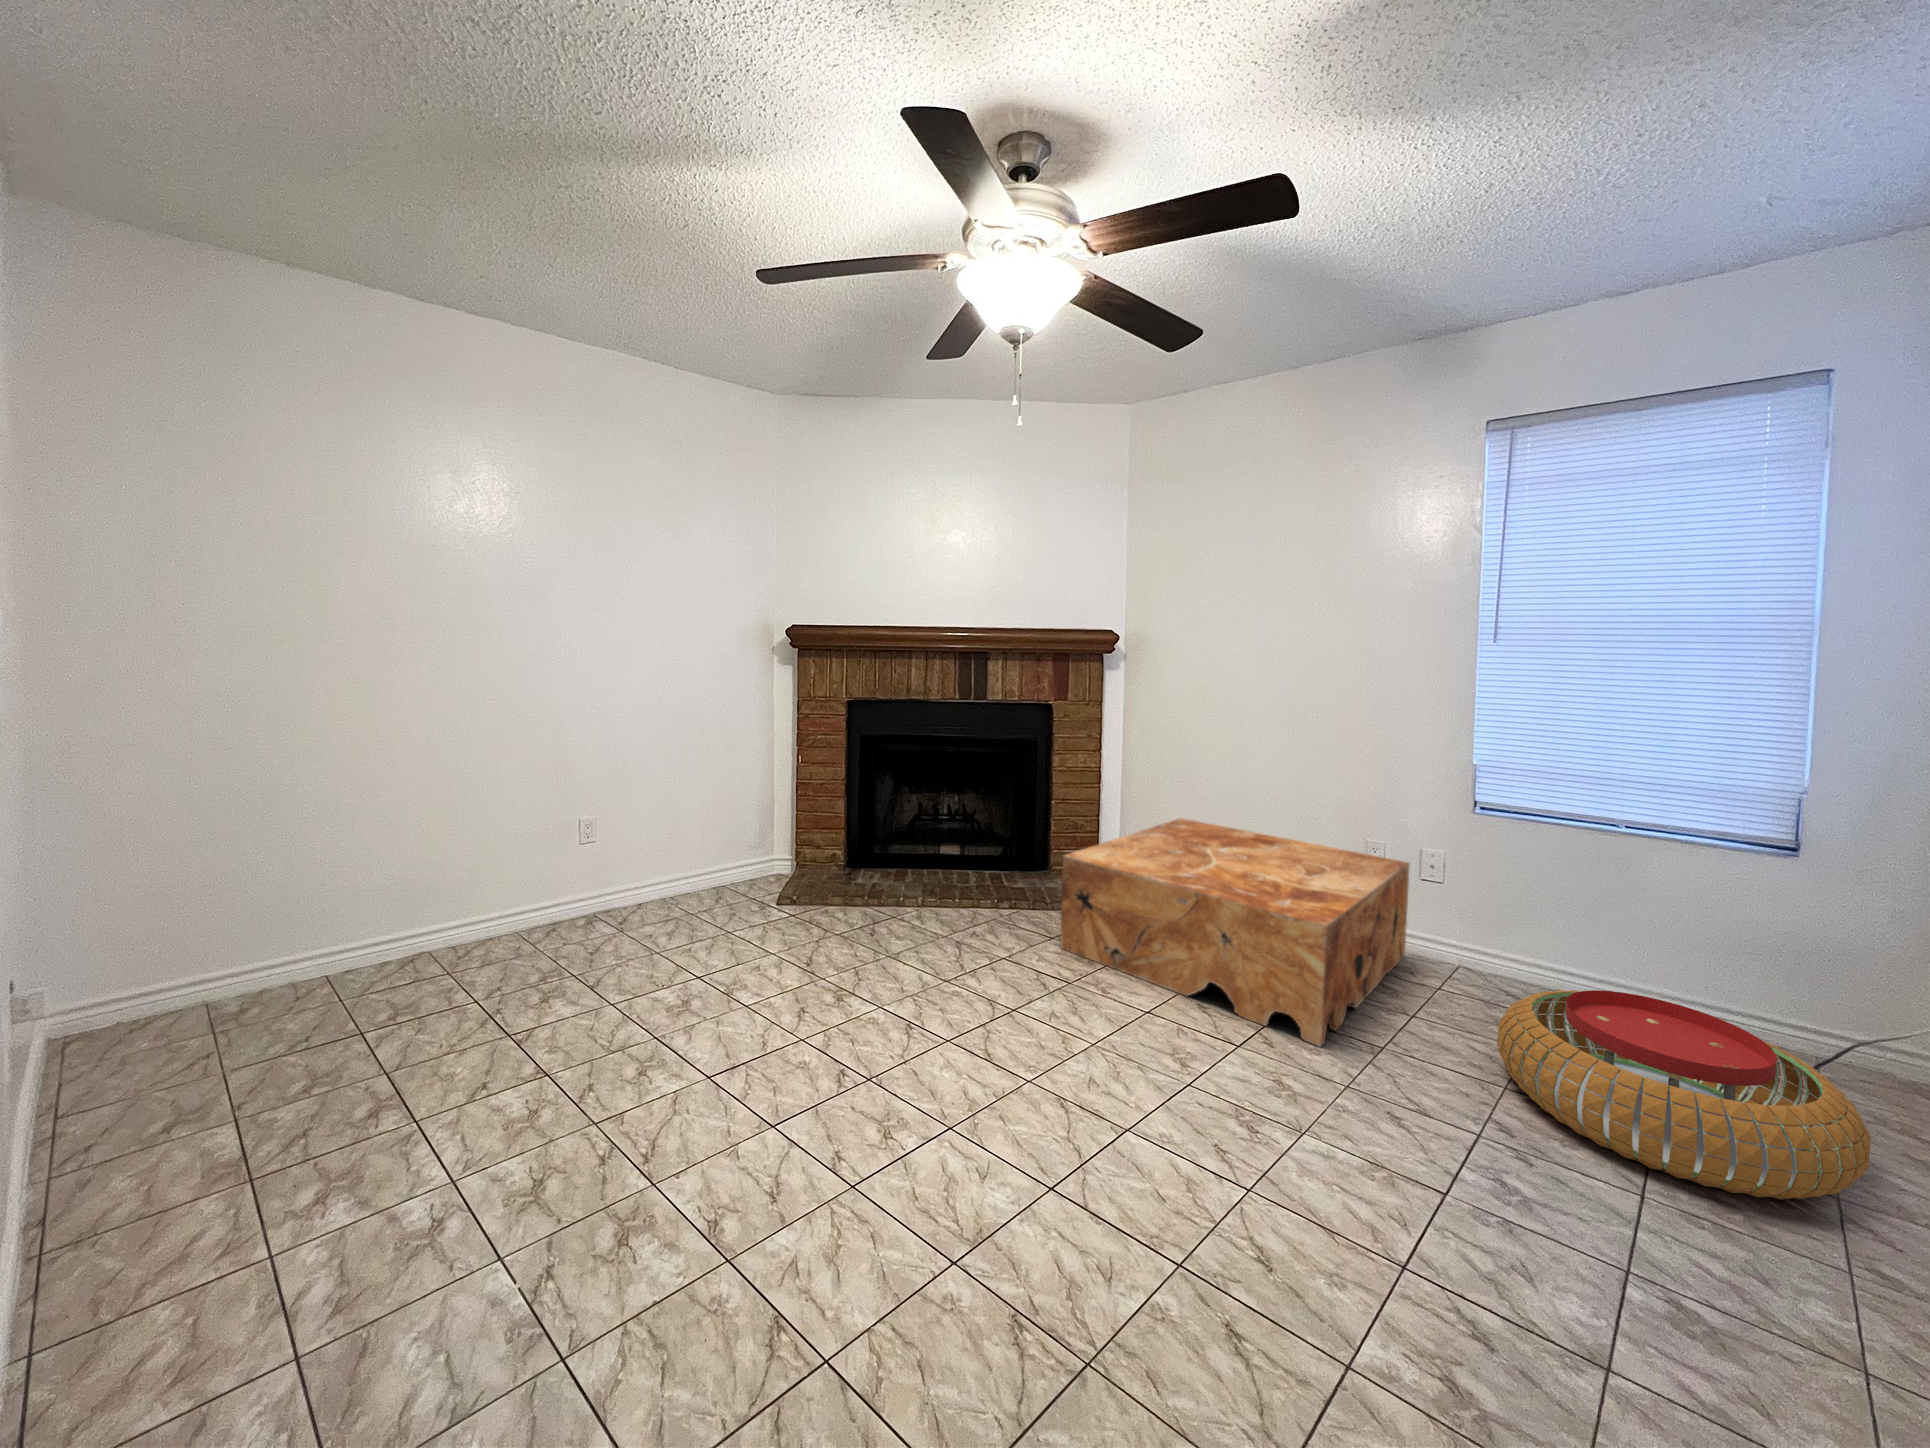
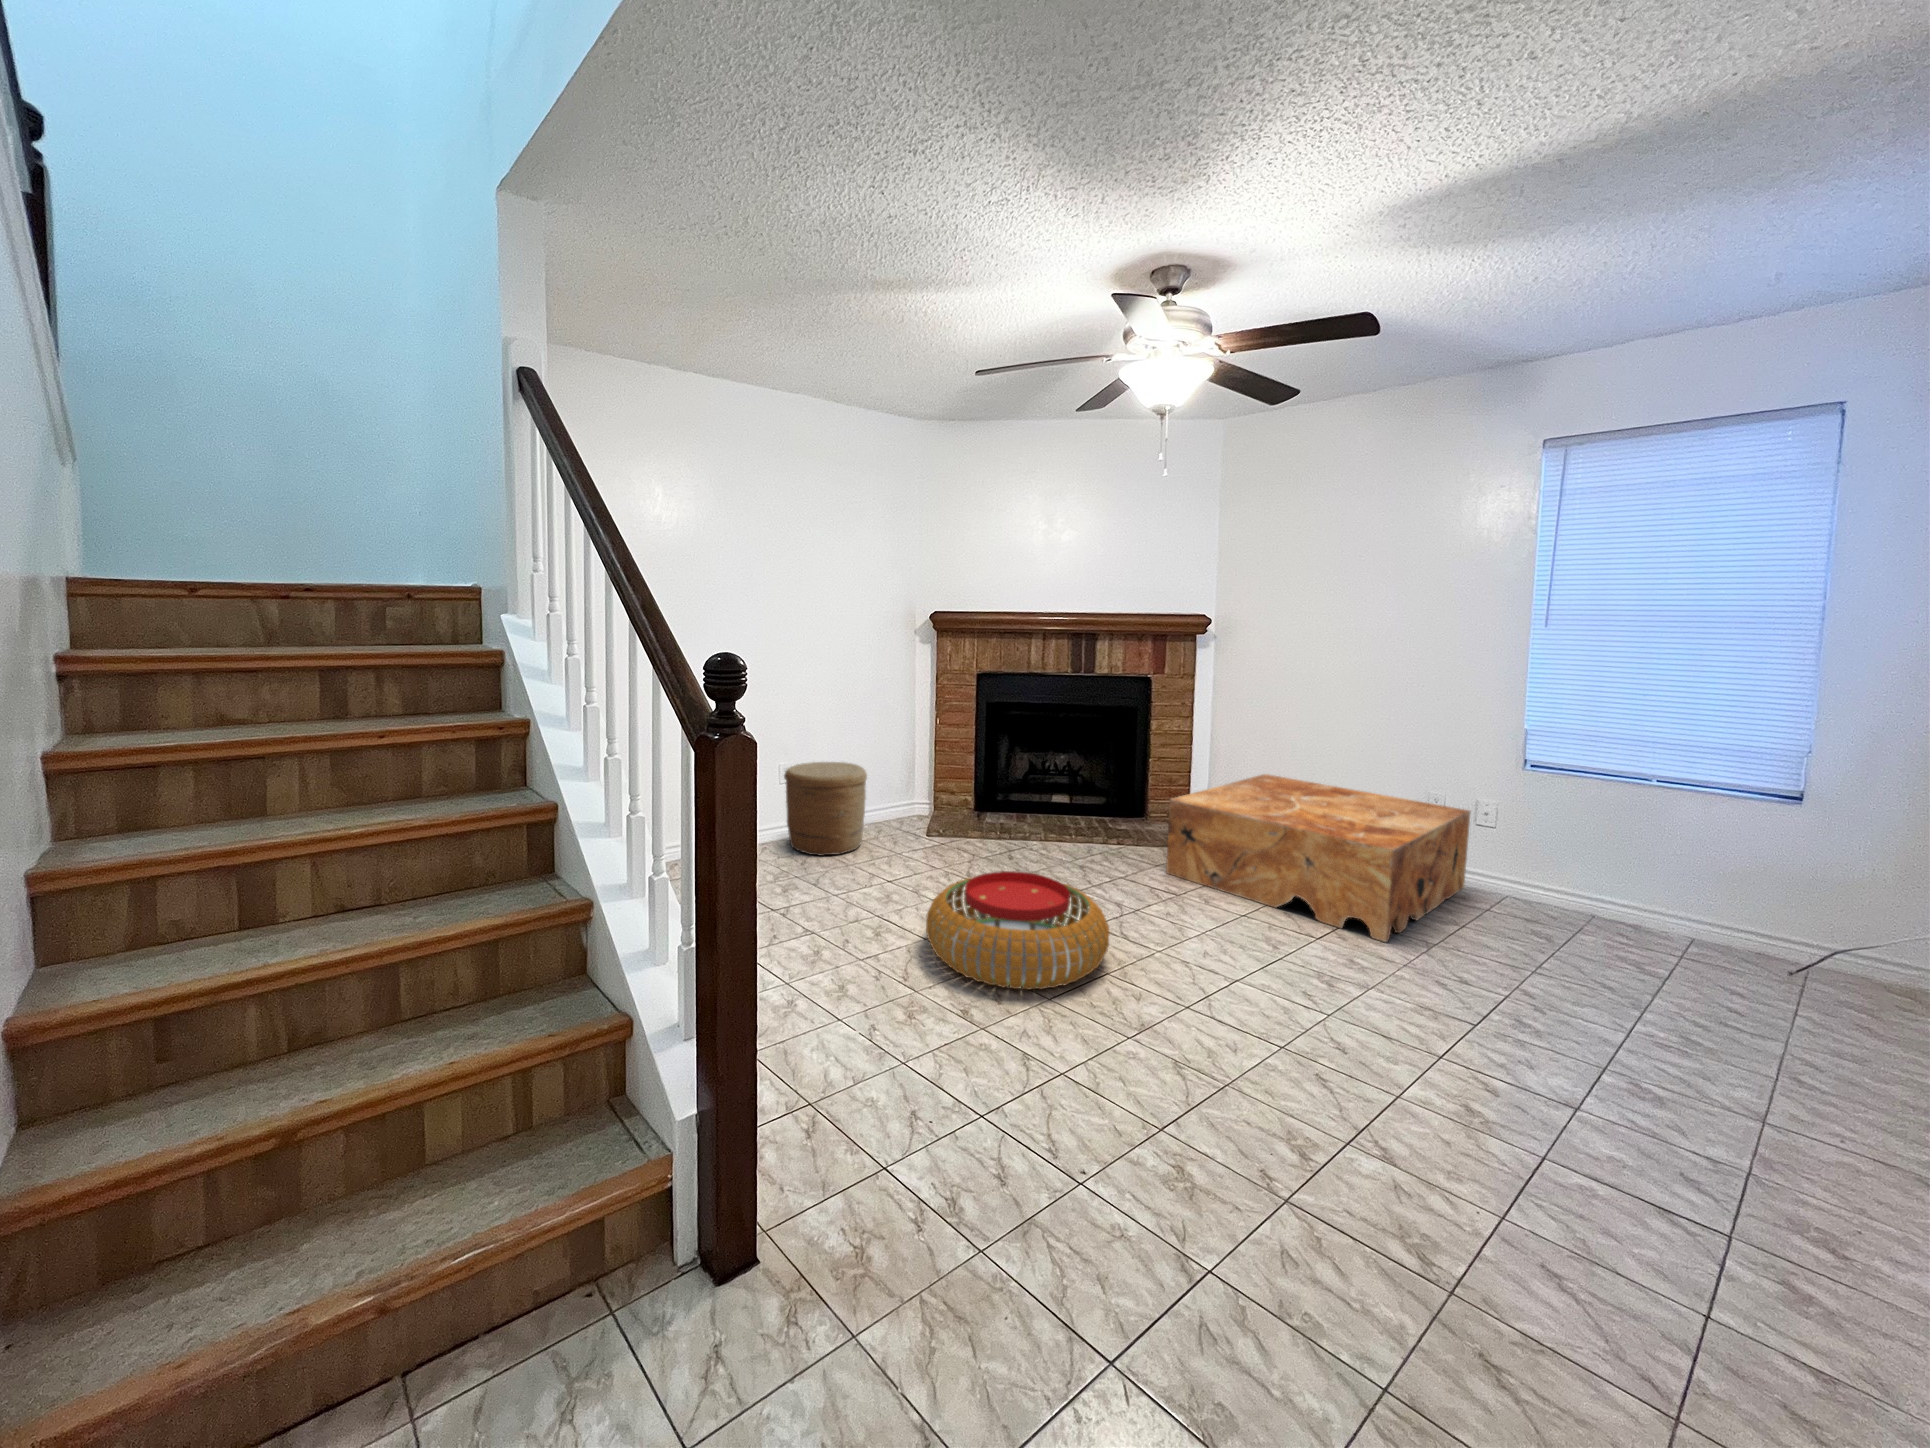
woven basket: none [582,813,695,939] -> present [784,762,867,856]
pouf: present [1497,990,1871,1200] -> present [926,871,1110,990]

